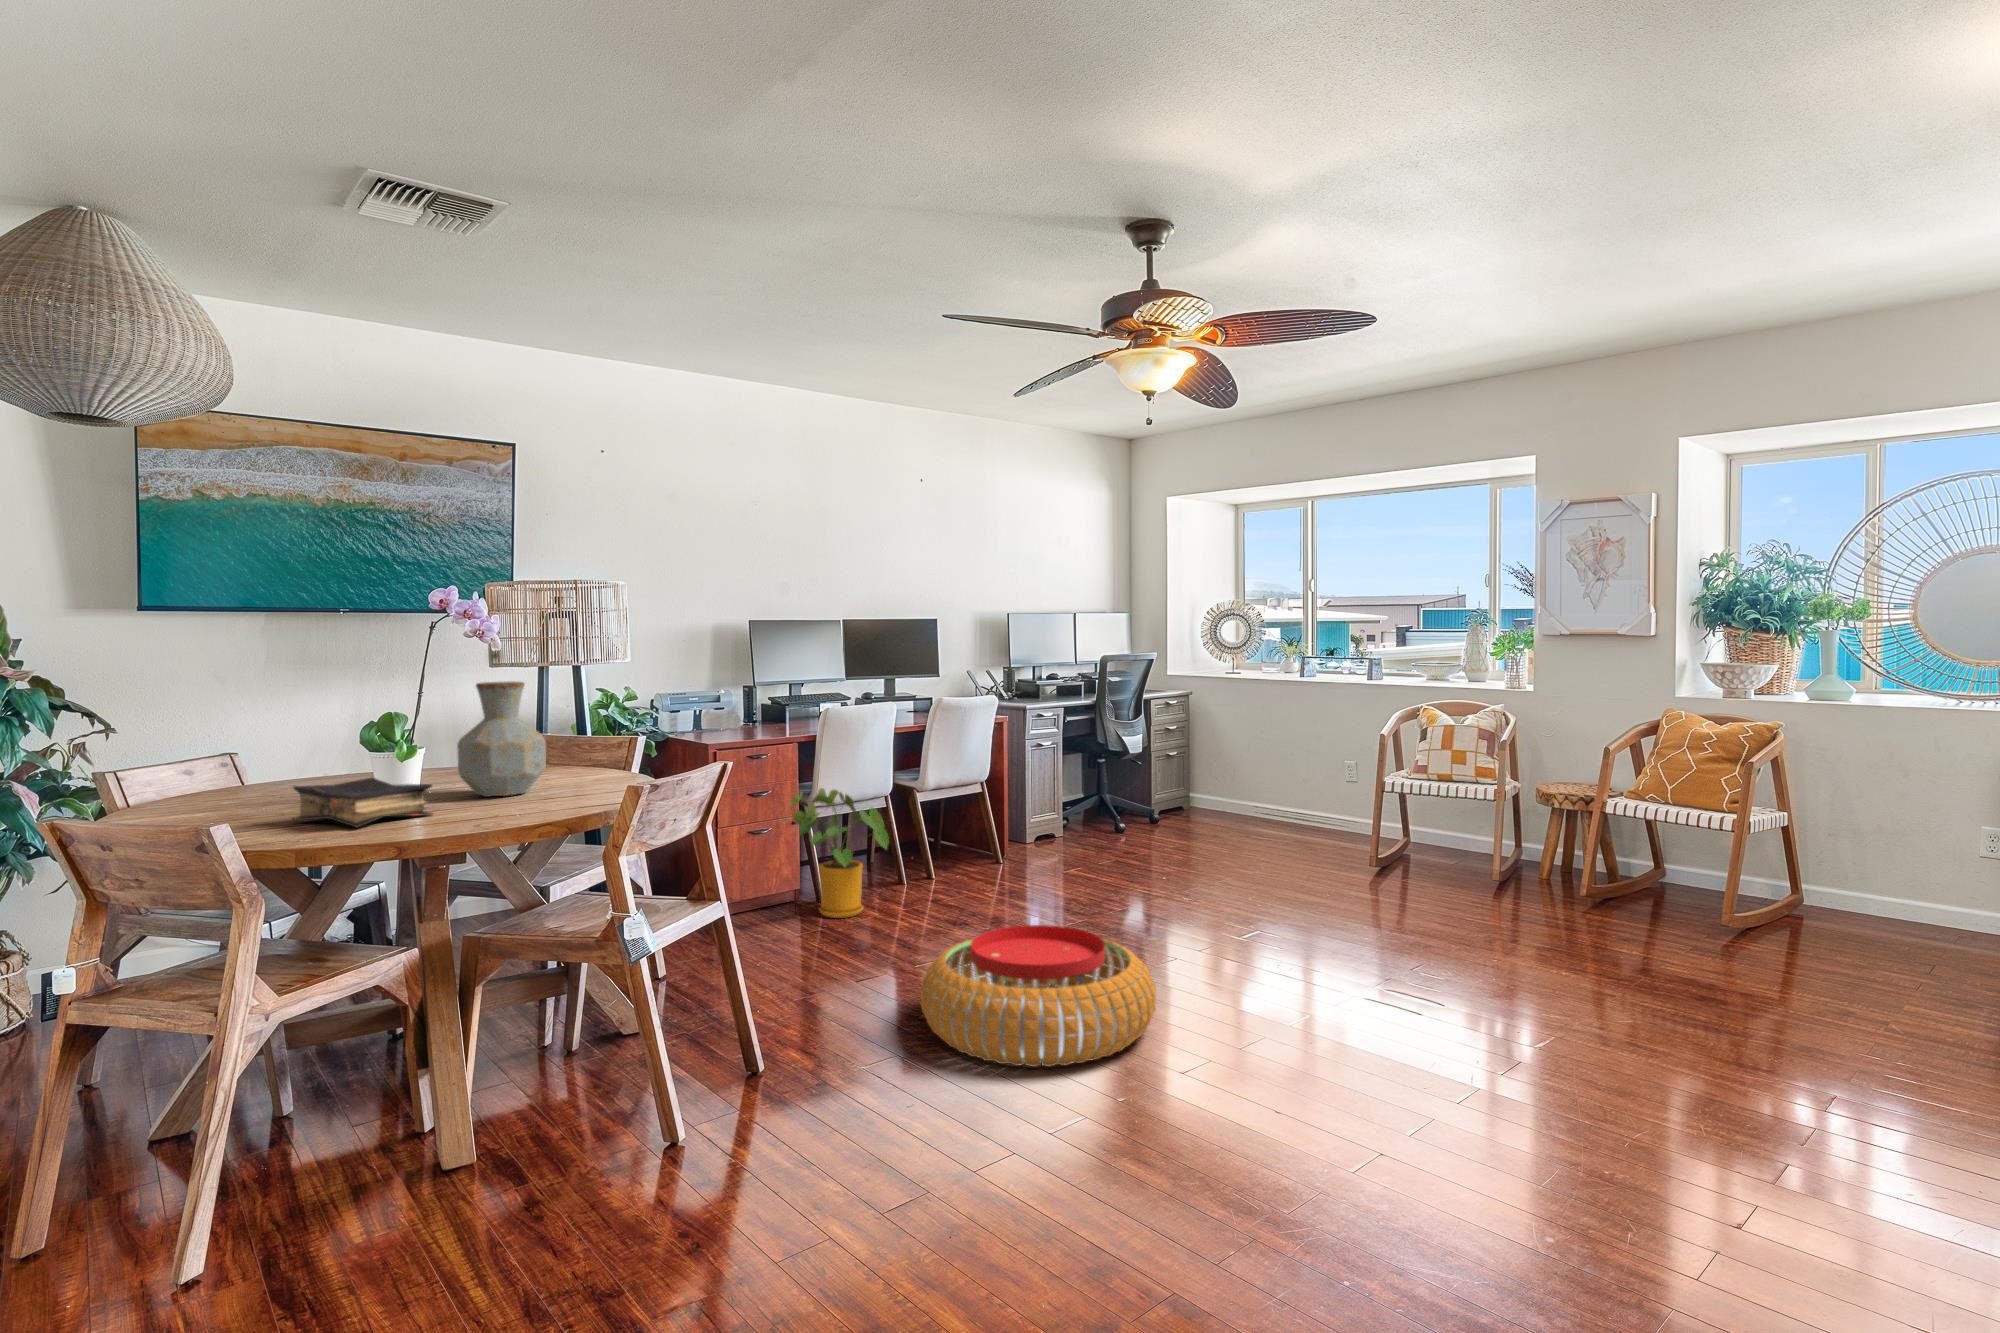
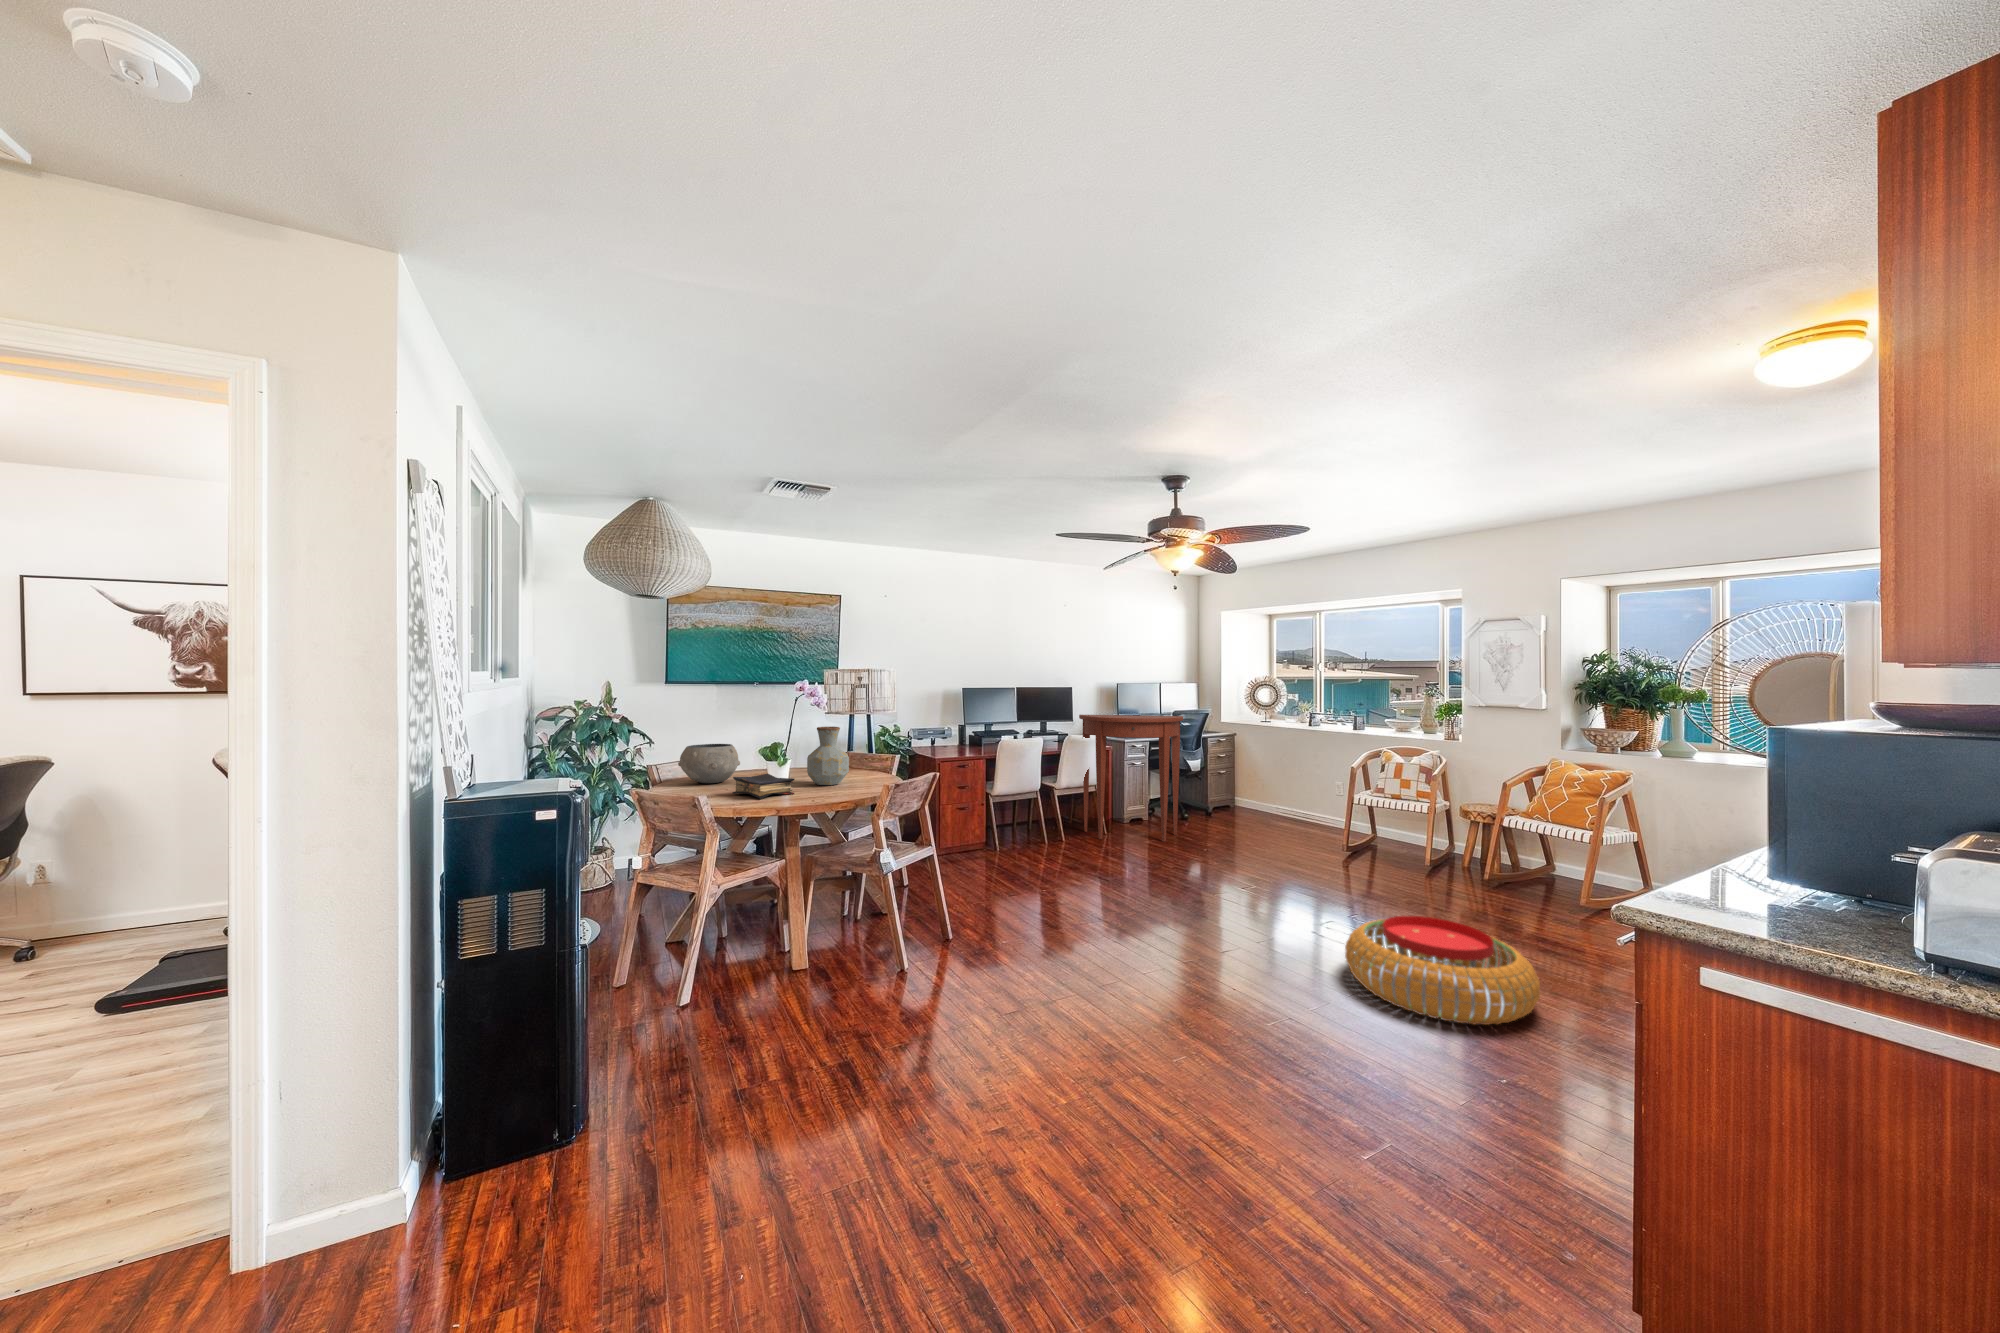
console table: none [950,663,1121,871] -> present [1079,715,1183,842]
ceramic bowl: none [167,723,310,804] -> present [678,744,740,783]
house plant: present [783,788,889,918] -> none [977,785,1035,861]
pouf: present [920,925,1156,1067] -> present [1345,916,1540,1025]

